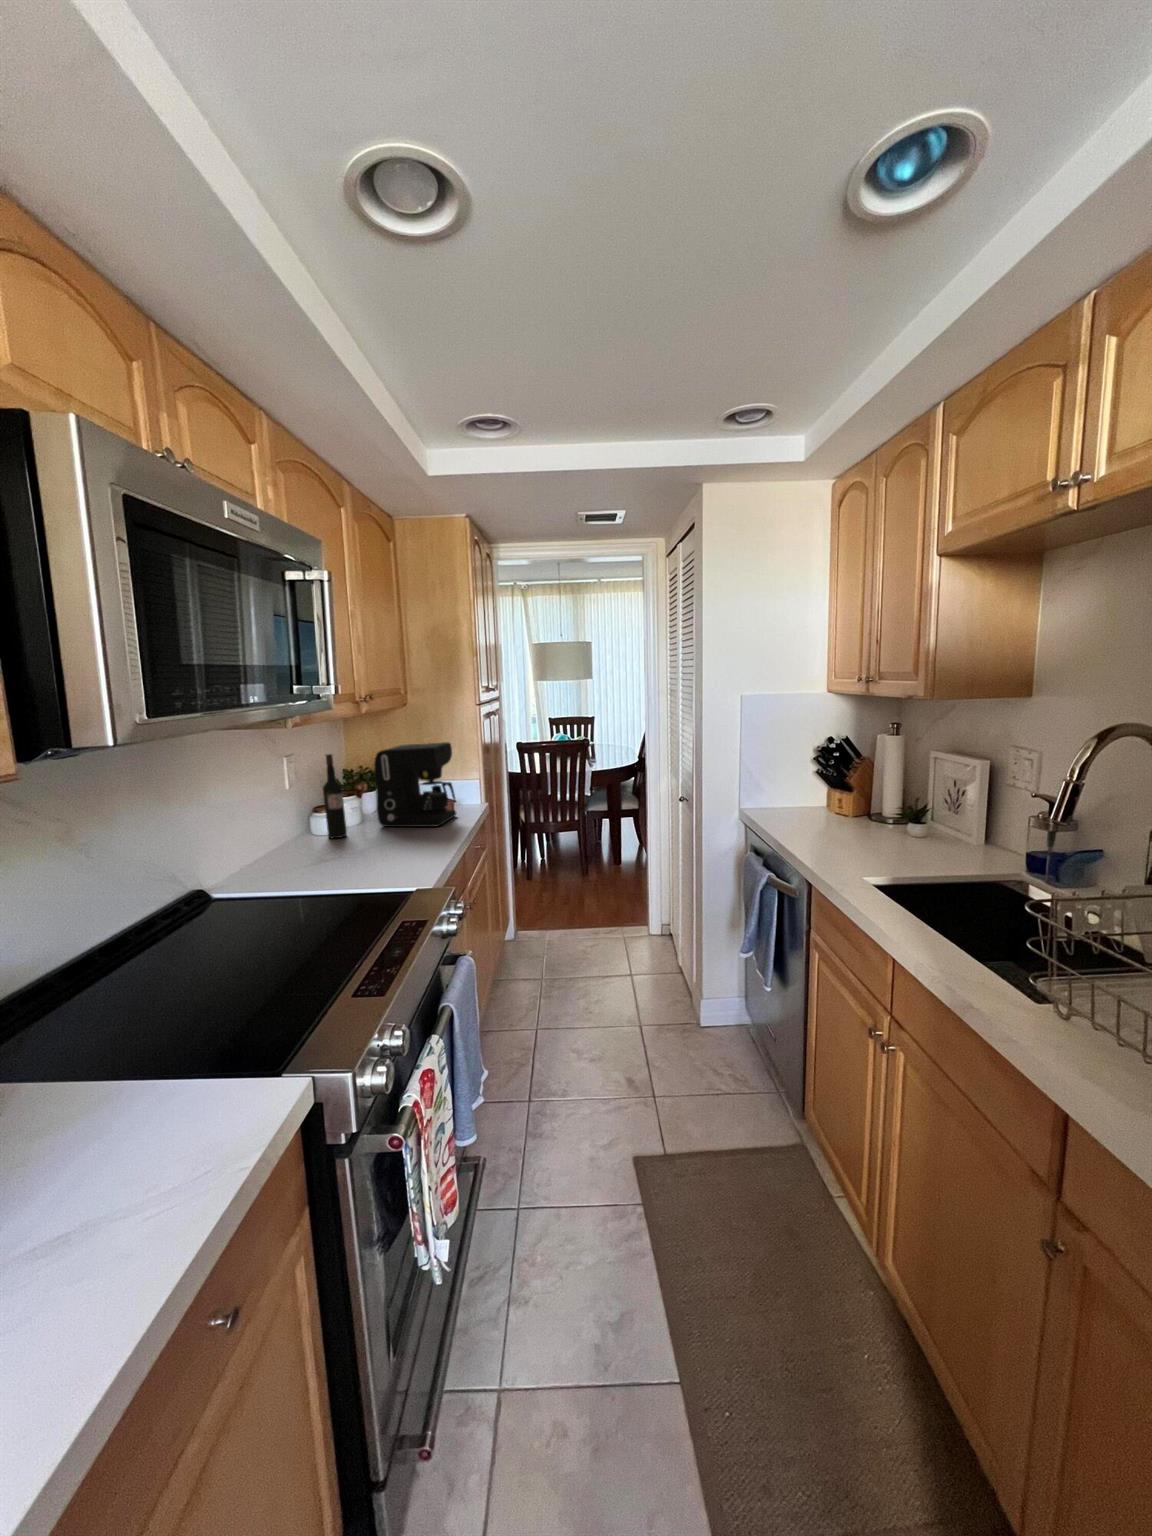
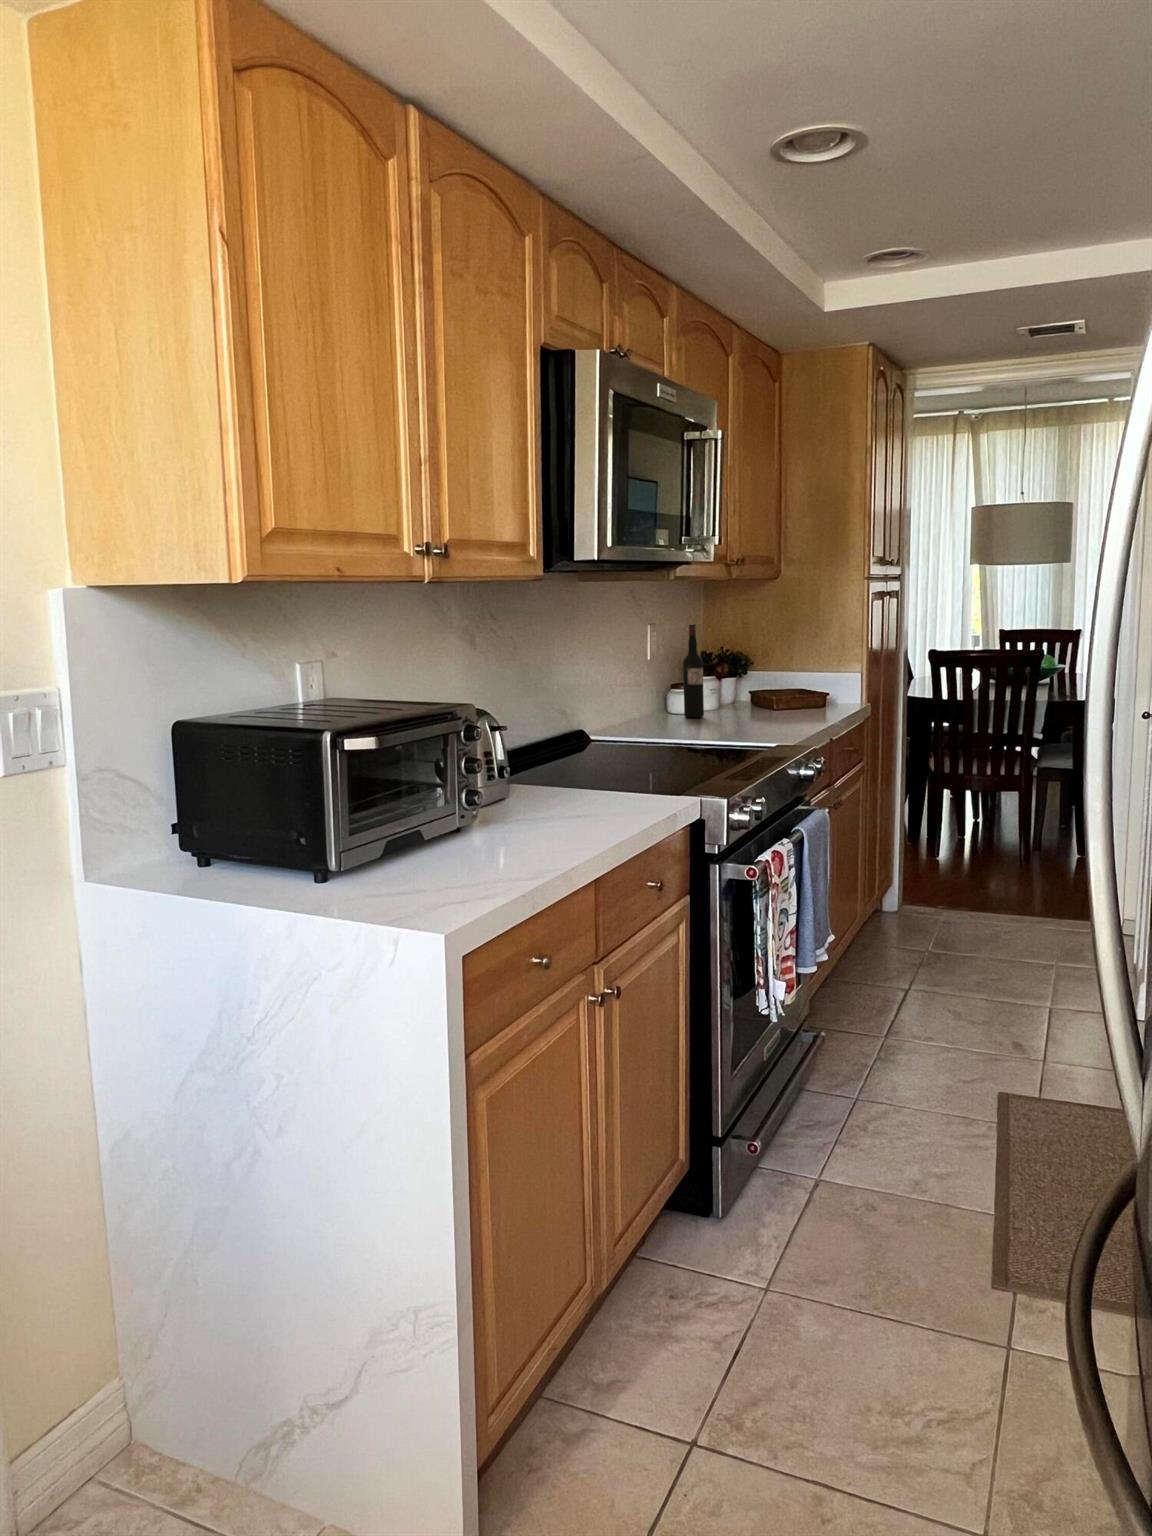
coffee maker: present [374,742,457,827] -> none [737,621,828,715]

